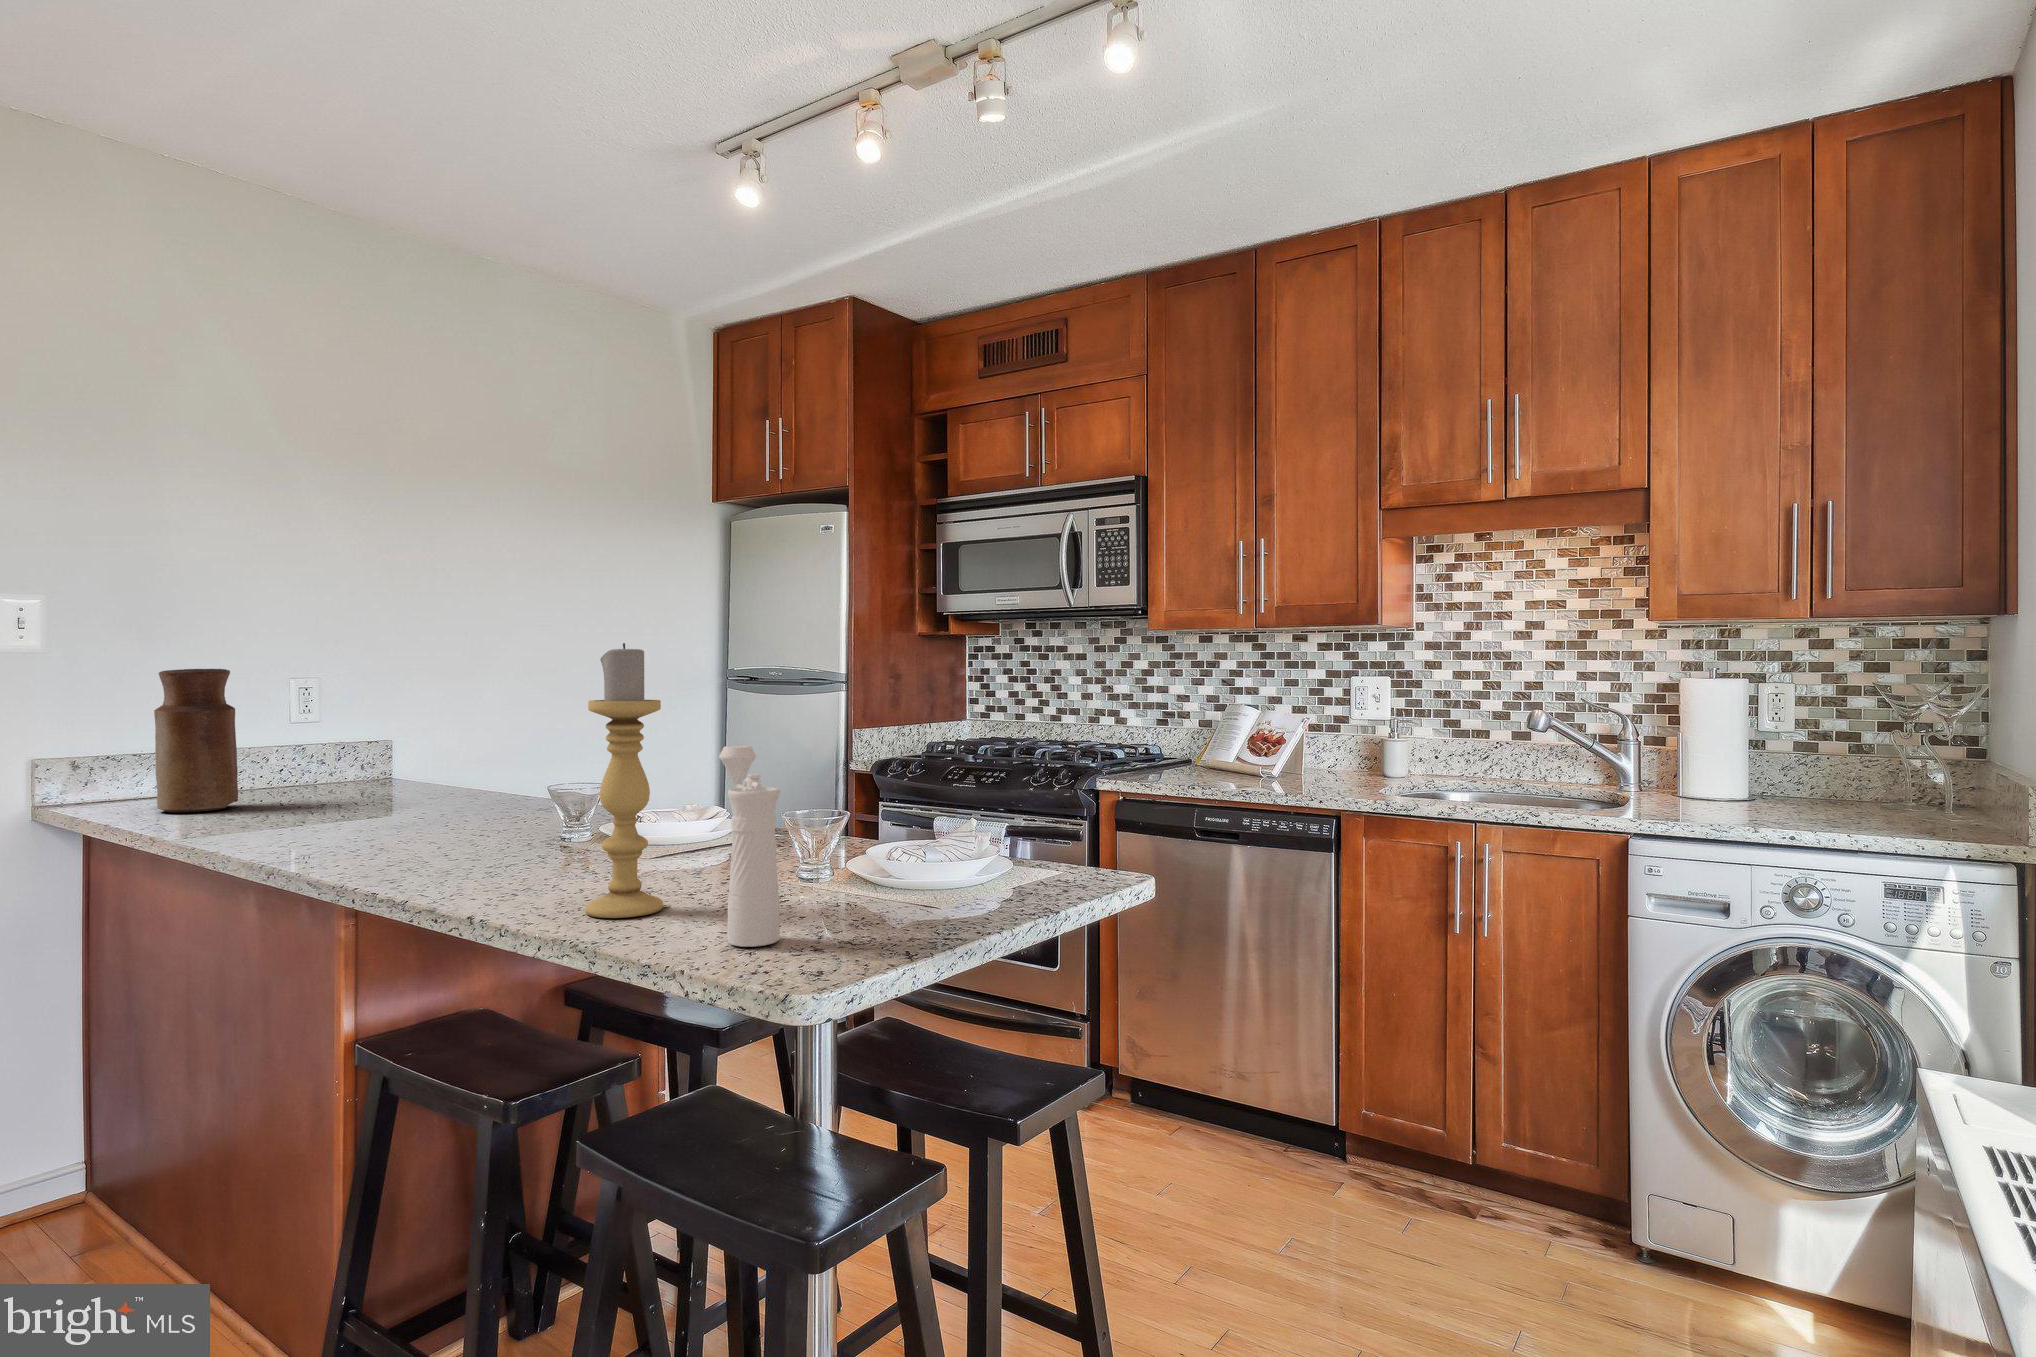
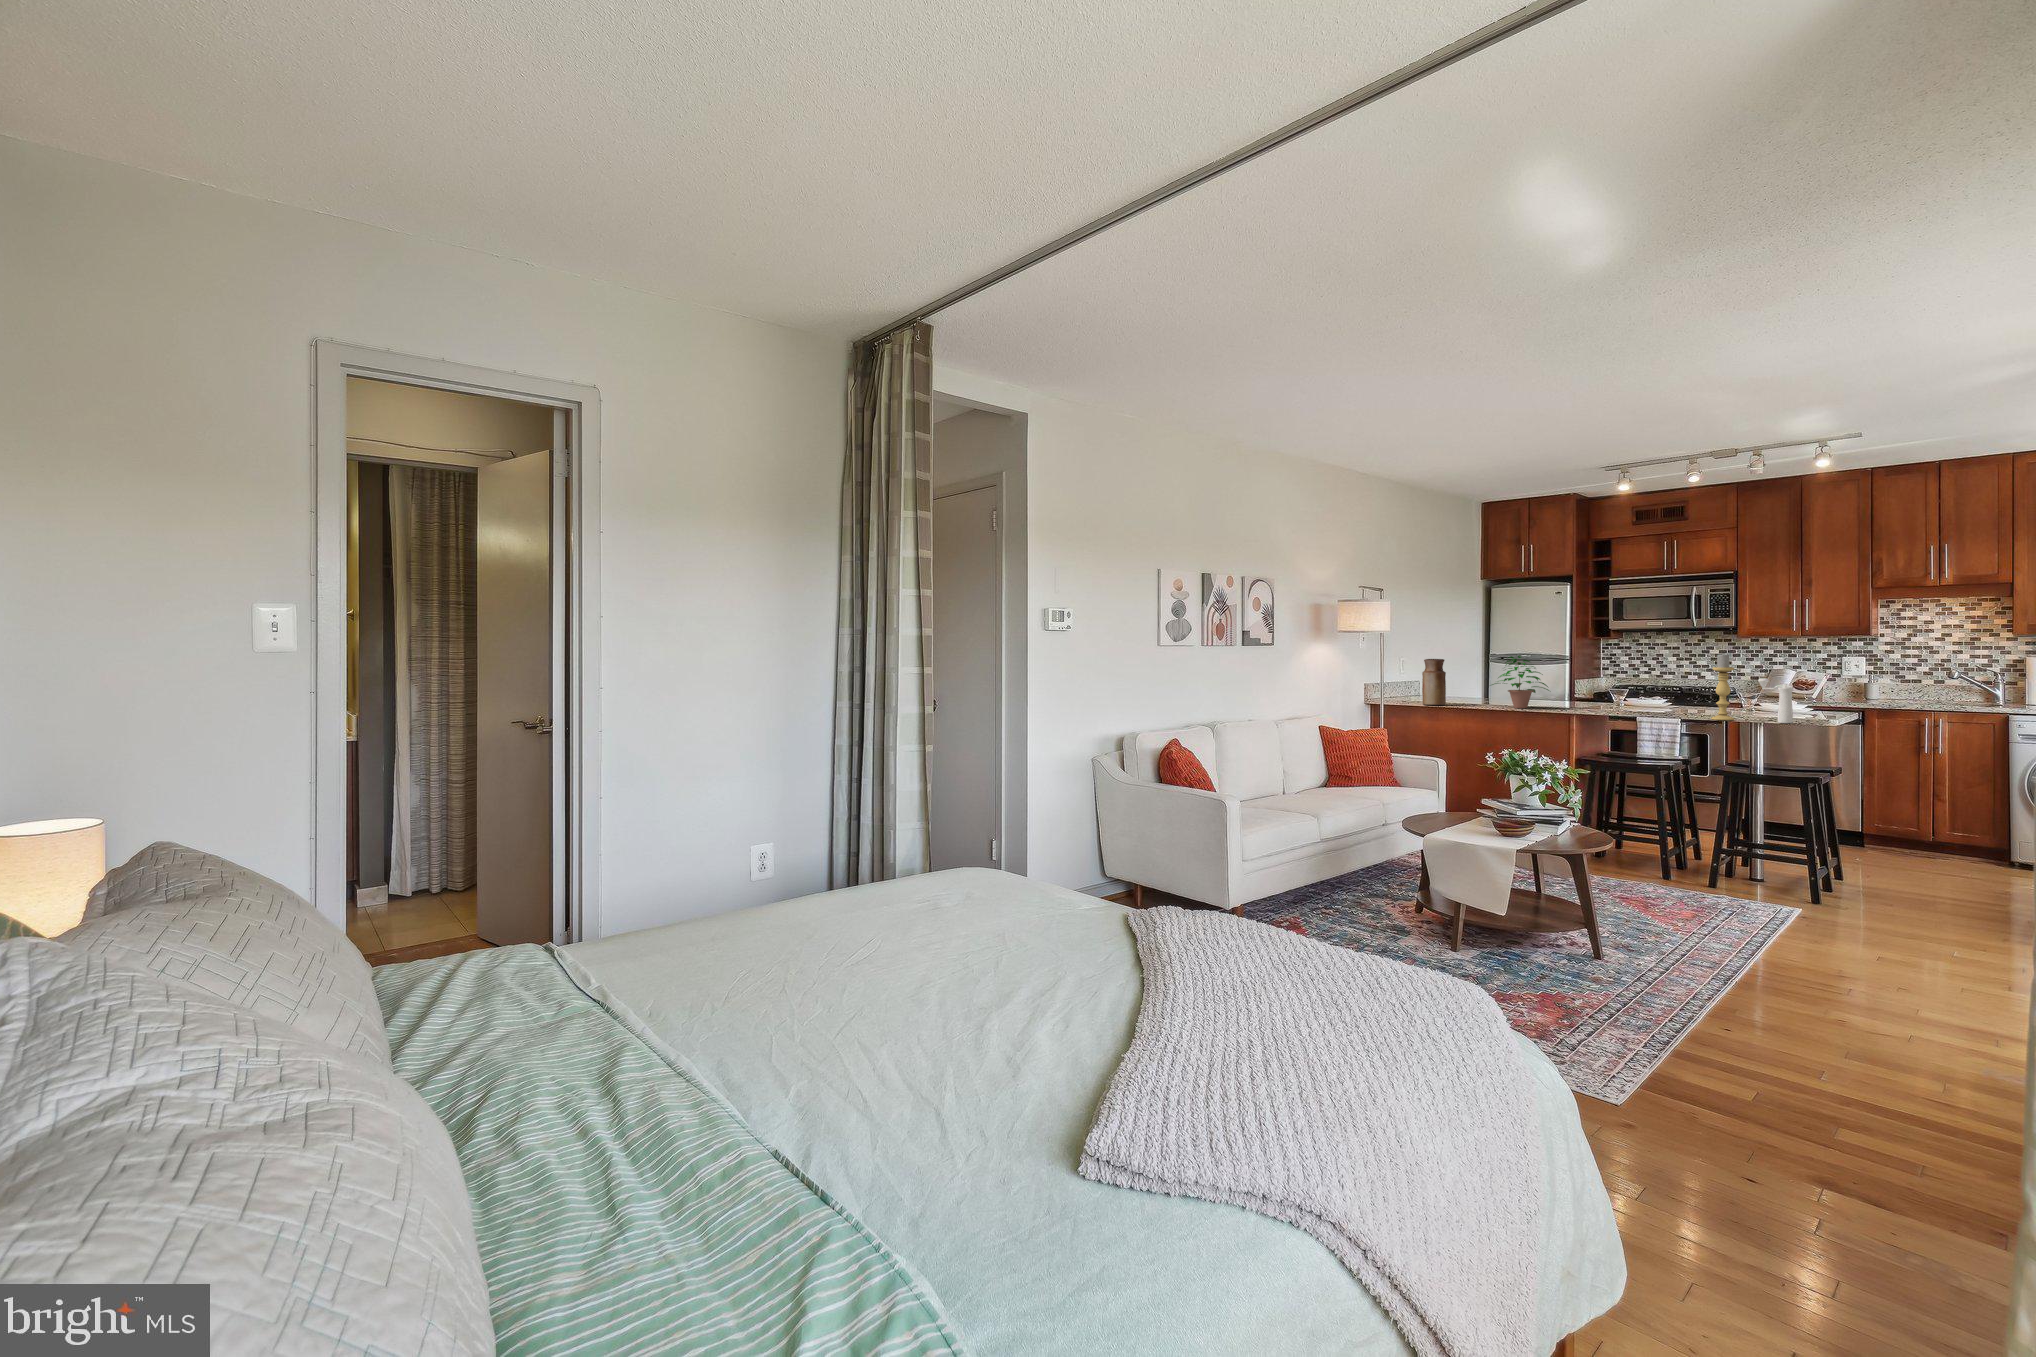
potted plant: none [271,660,463,825] -> present [1492,656,1549,708]

